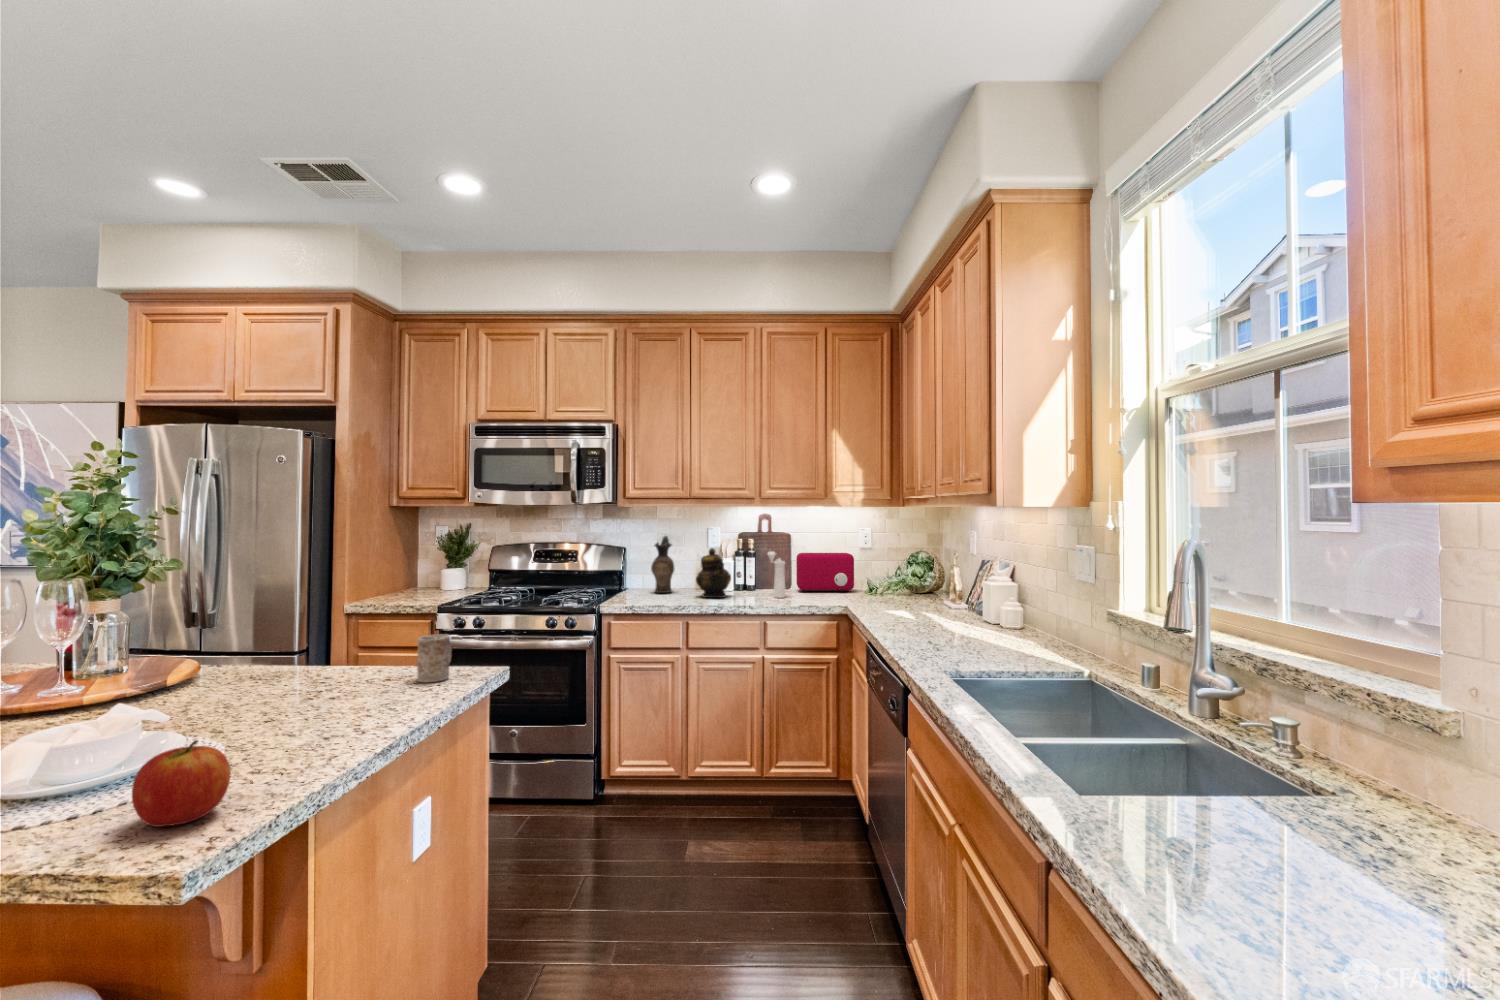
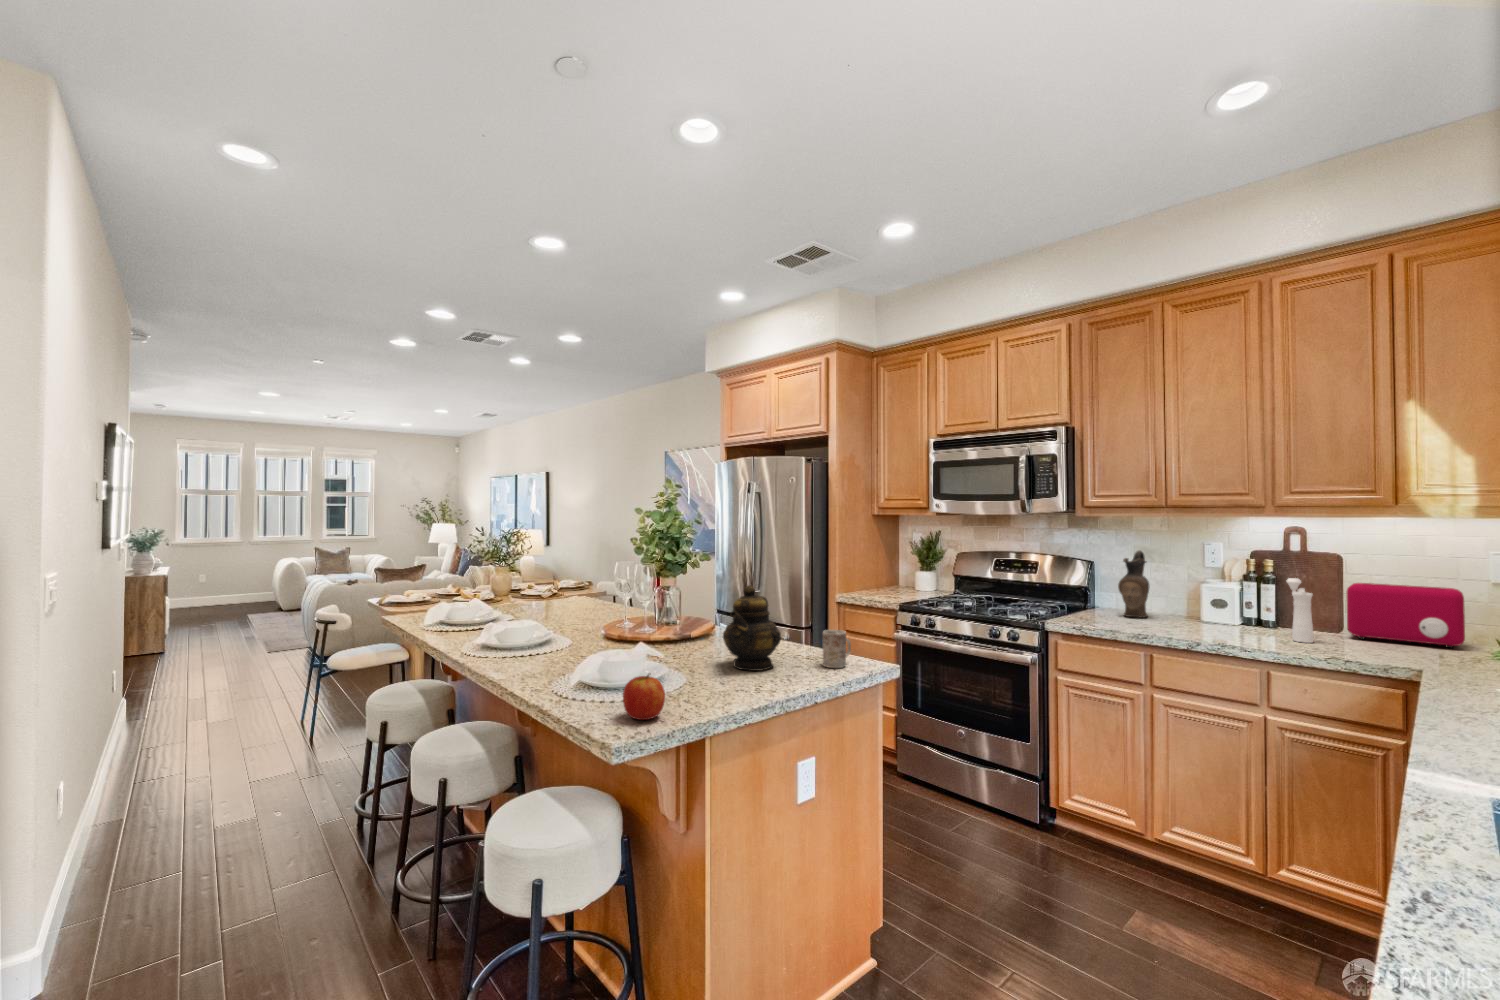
teapot: present [696,548,731,598] -> present [723,585,781,671]

